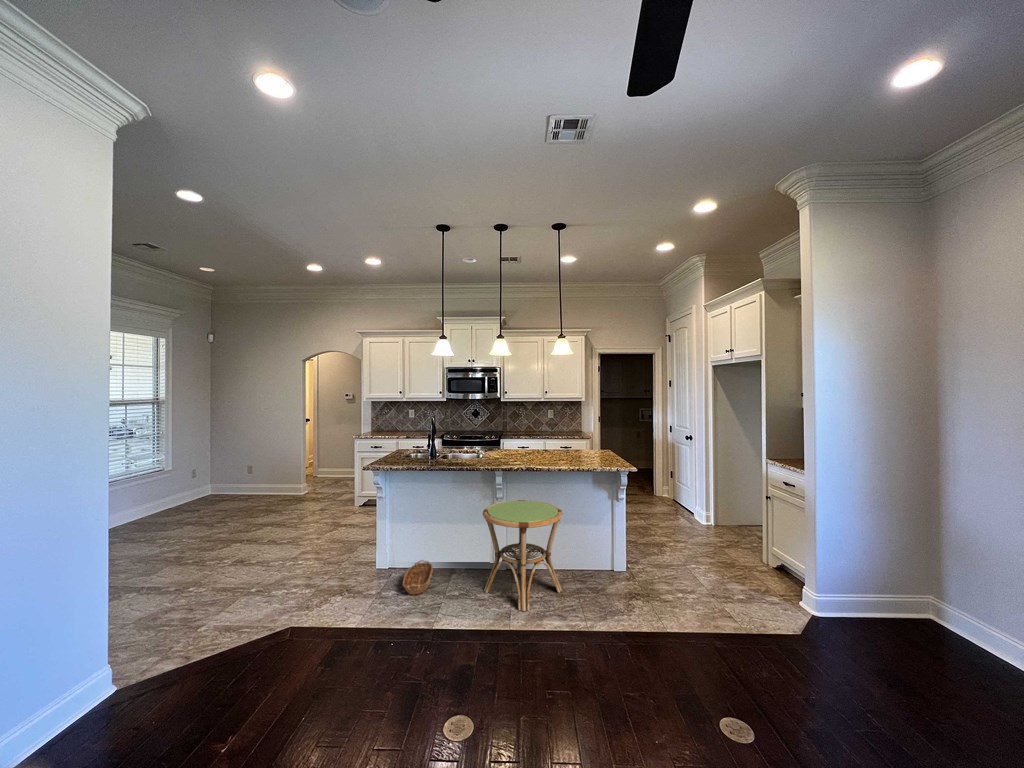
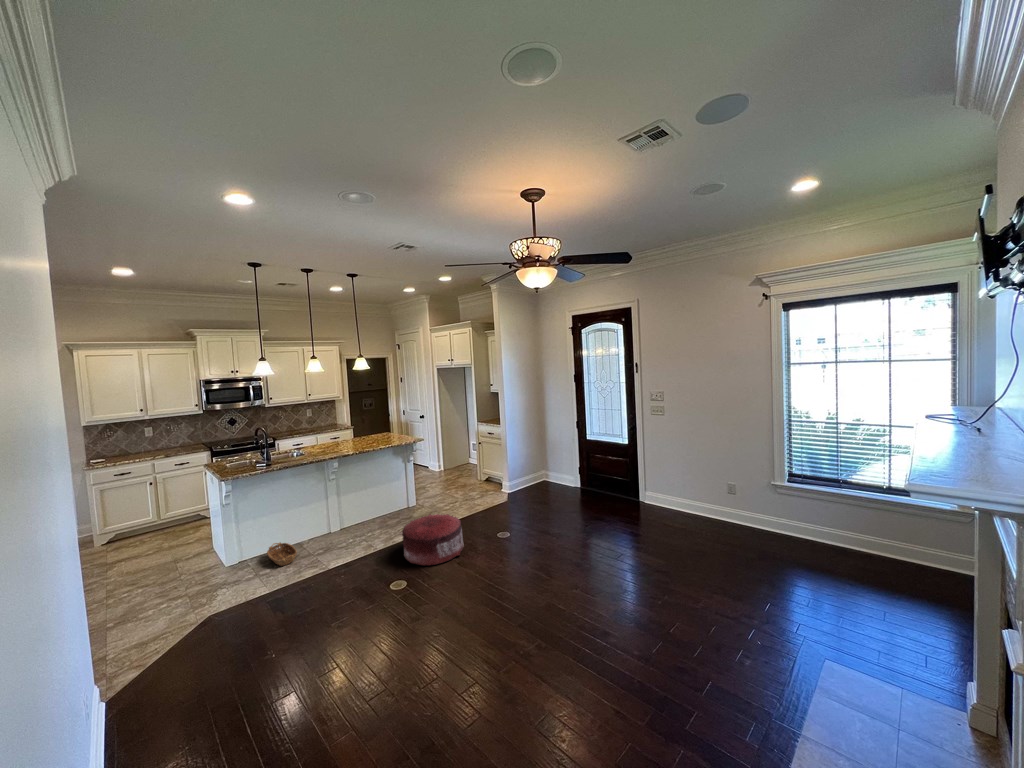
side table: present [483,500,562,611] -> none [331,474,389,544]
pouf: none [518,604,635,726] -> present [402,514,464,565]

